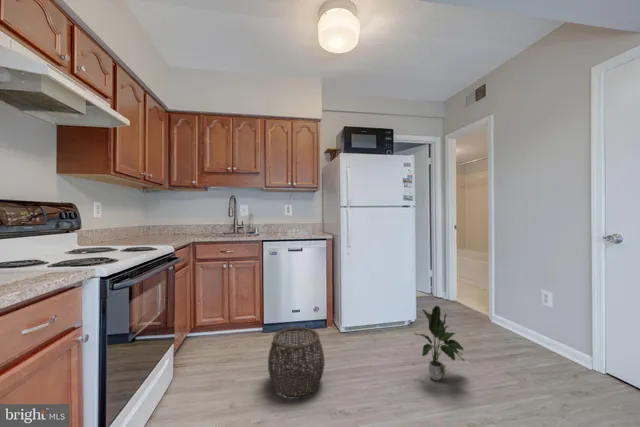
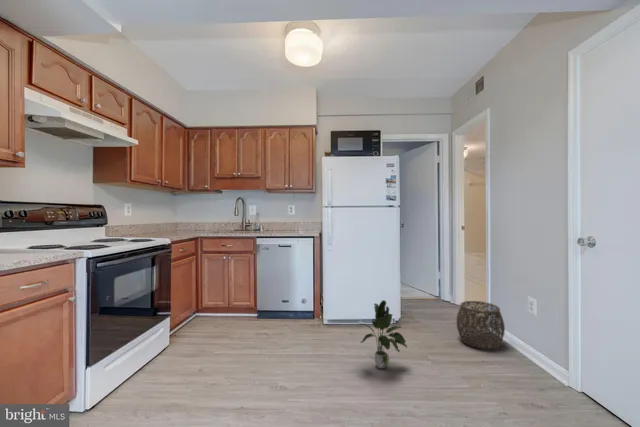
woven basket: present [268,327,325,397] -> present [456,301,505,349]

